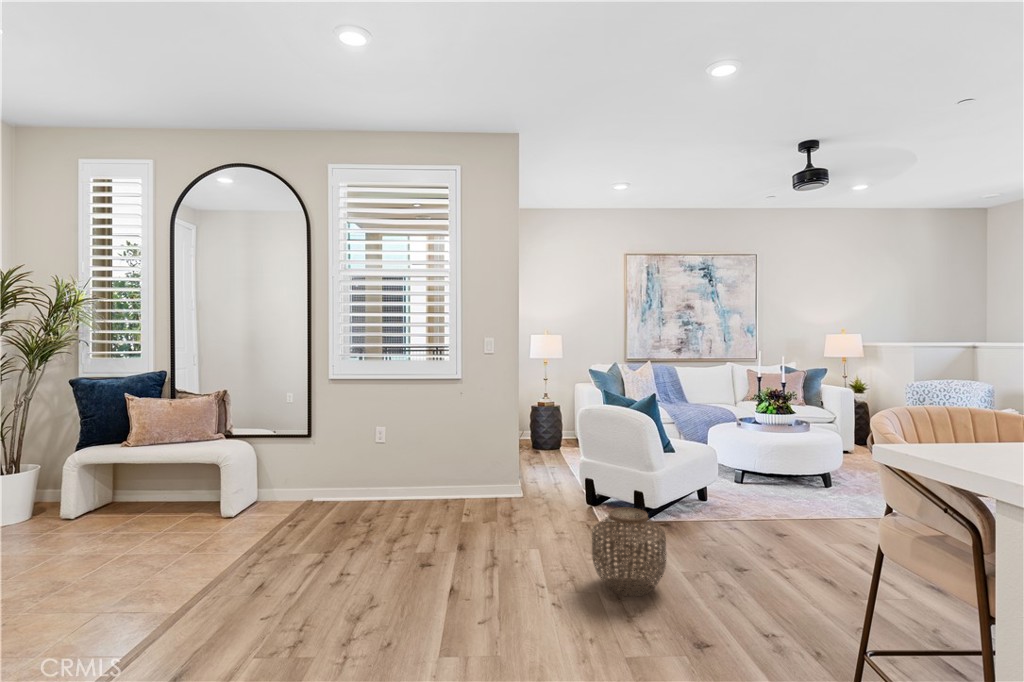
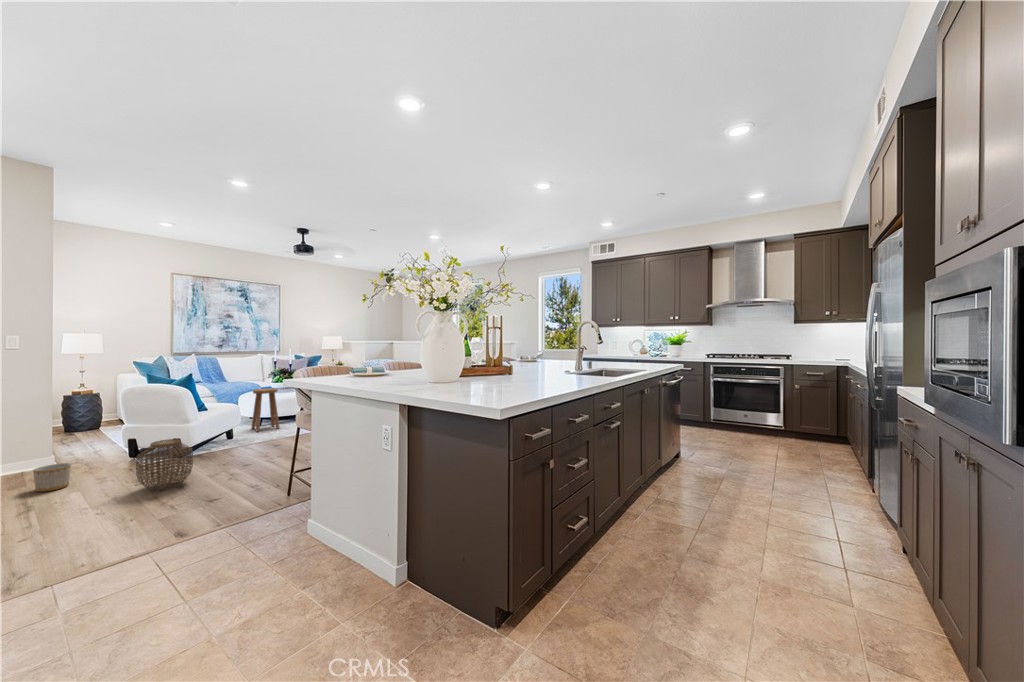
stool: none [731,422,777,494] -> present [251,388,279,431]
planter: none [494,507,527,545] -> present [33,463,71,492]

